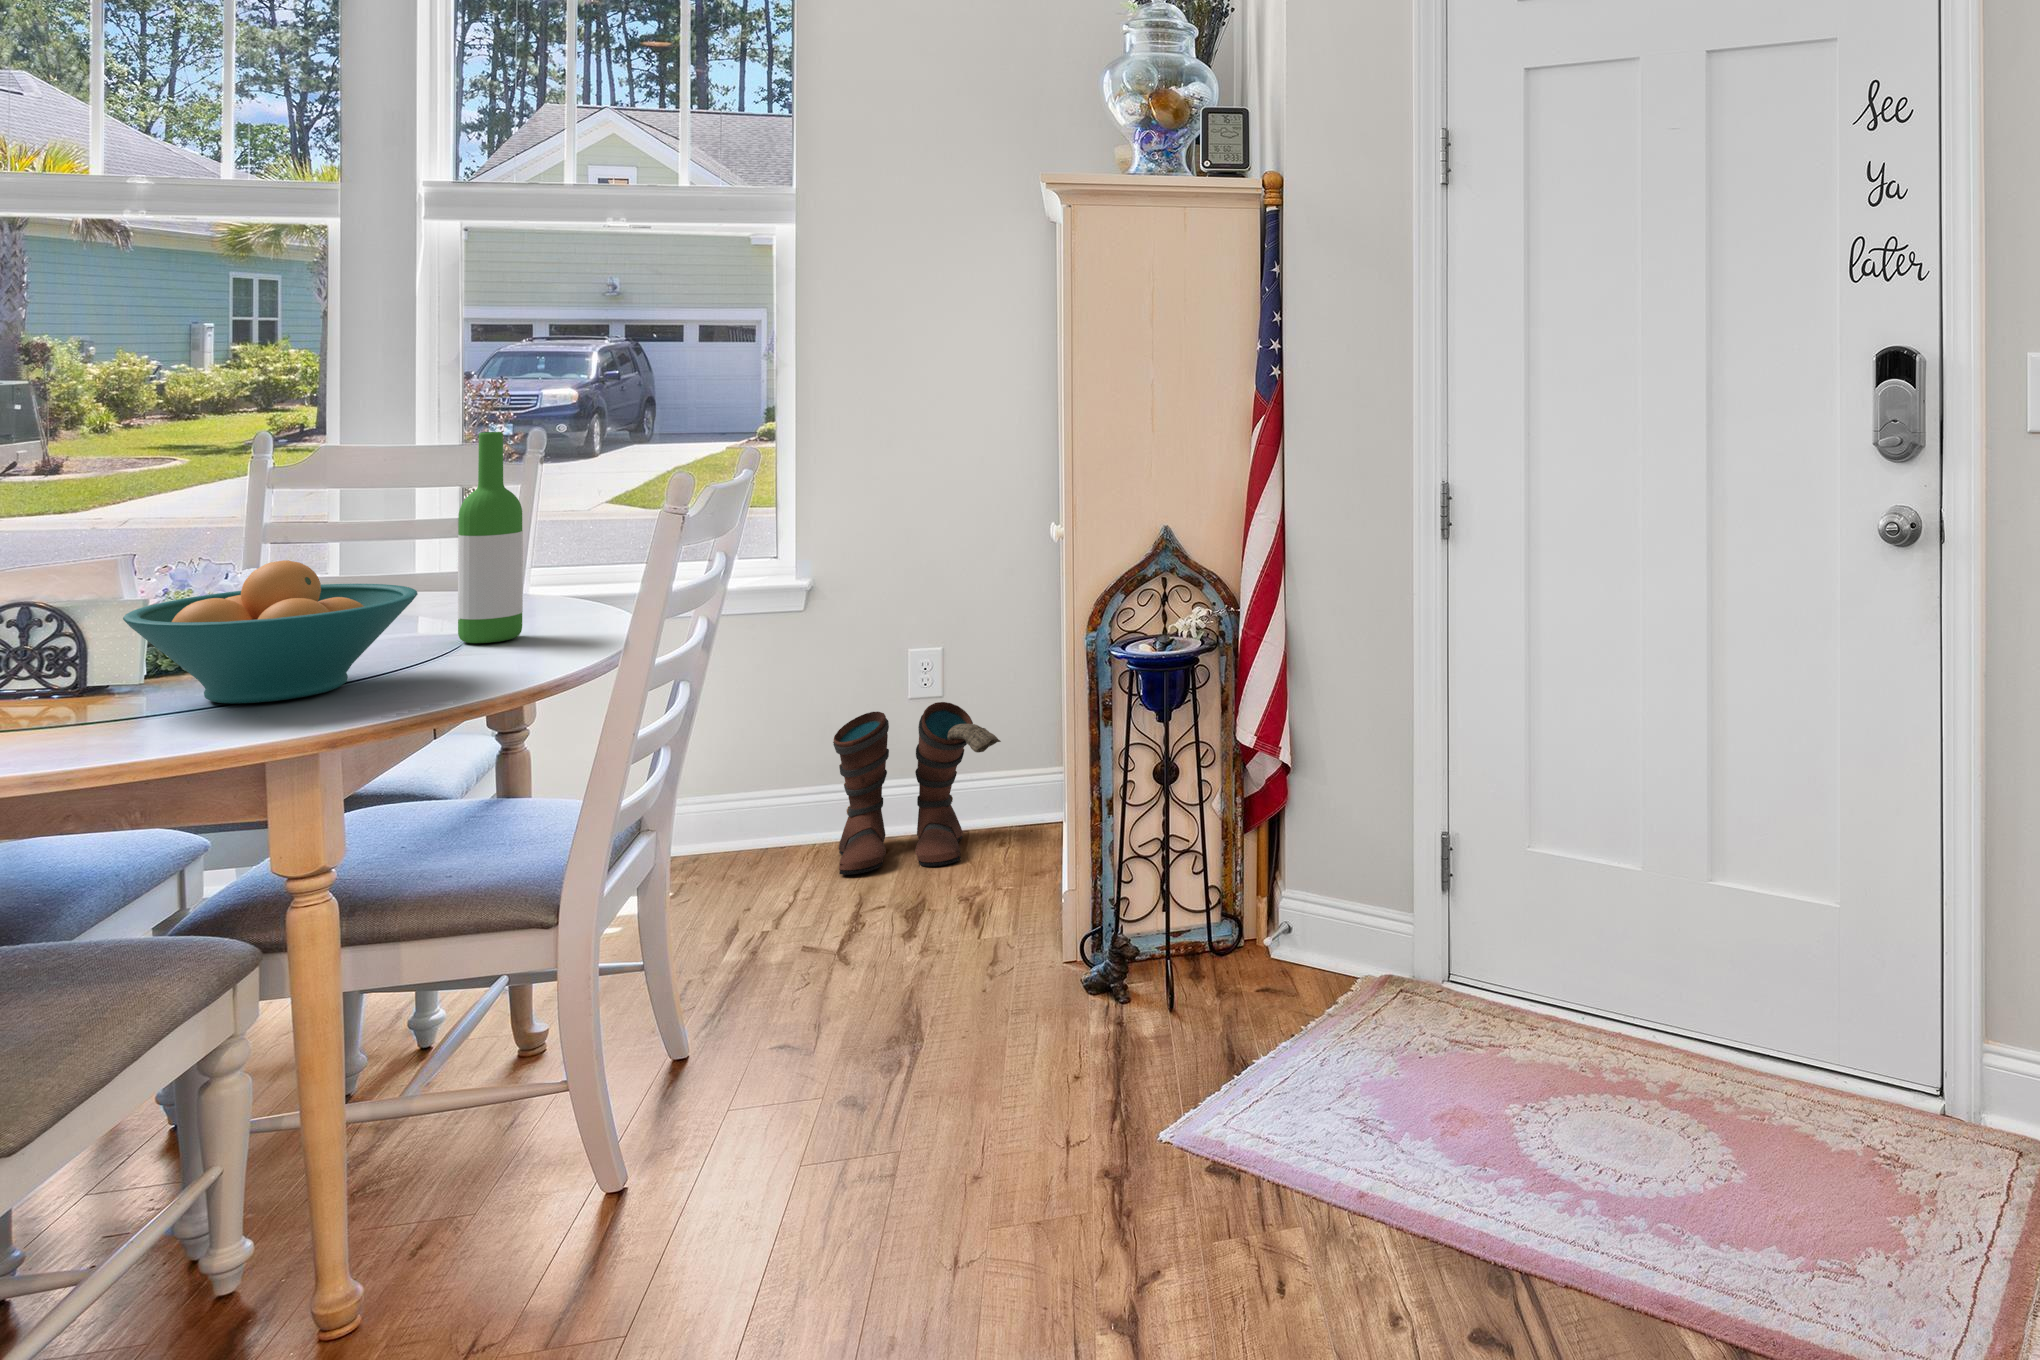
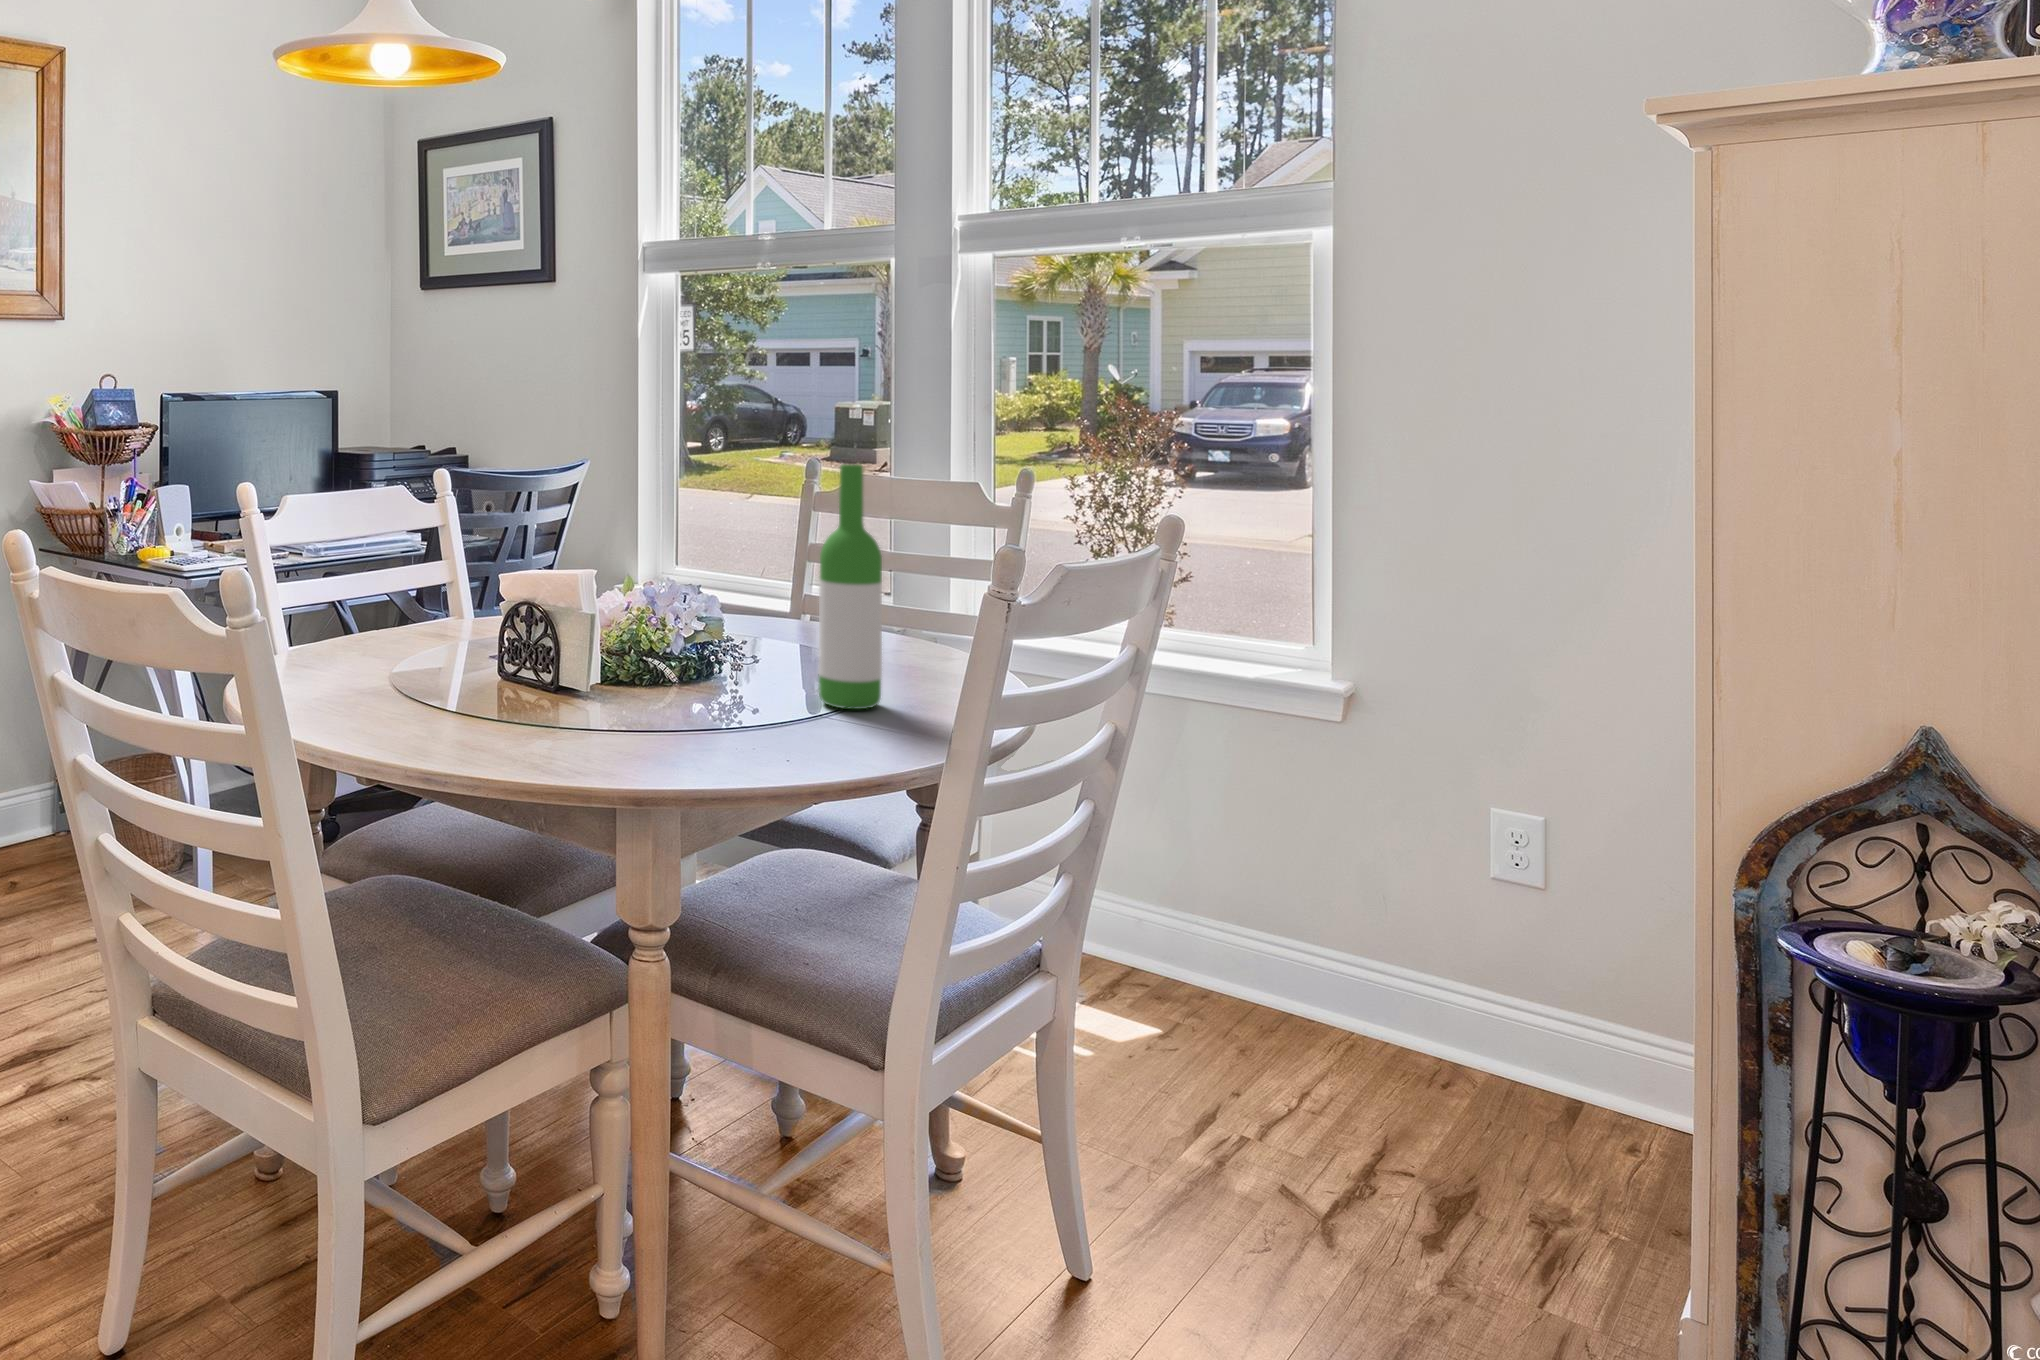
fruit bowl: present [123,560,418,703] -> none [494,586,734,738]
boots: present [833,702,1001,875] -> none [1369,880,1630,1147]

